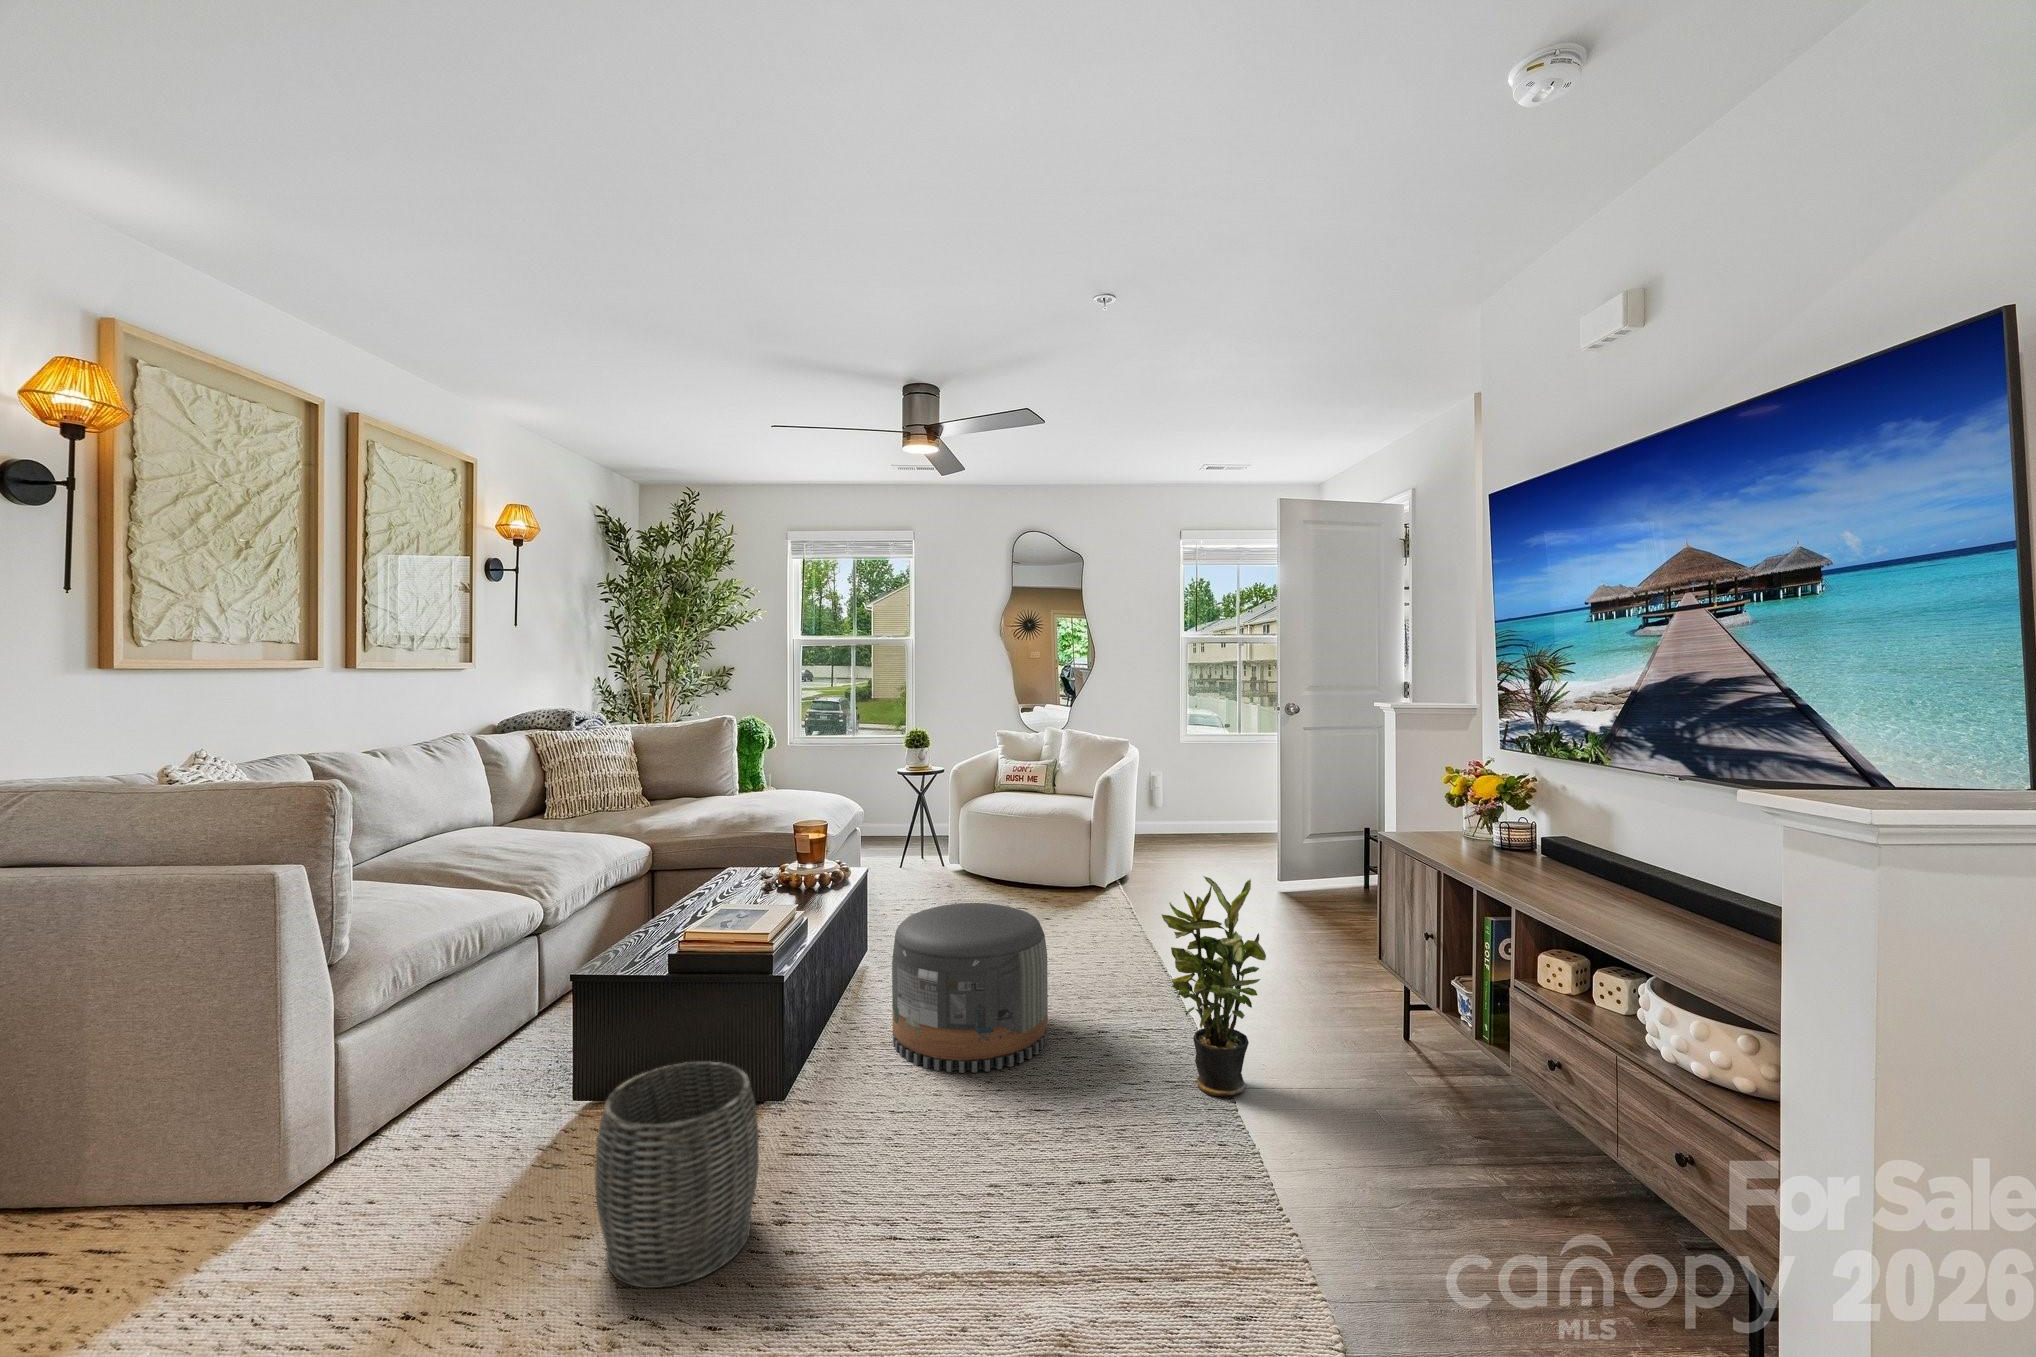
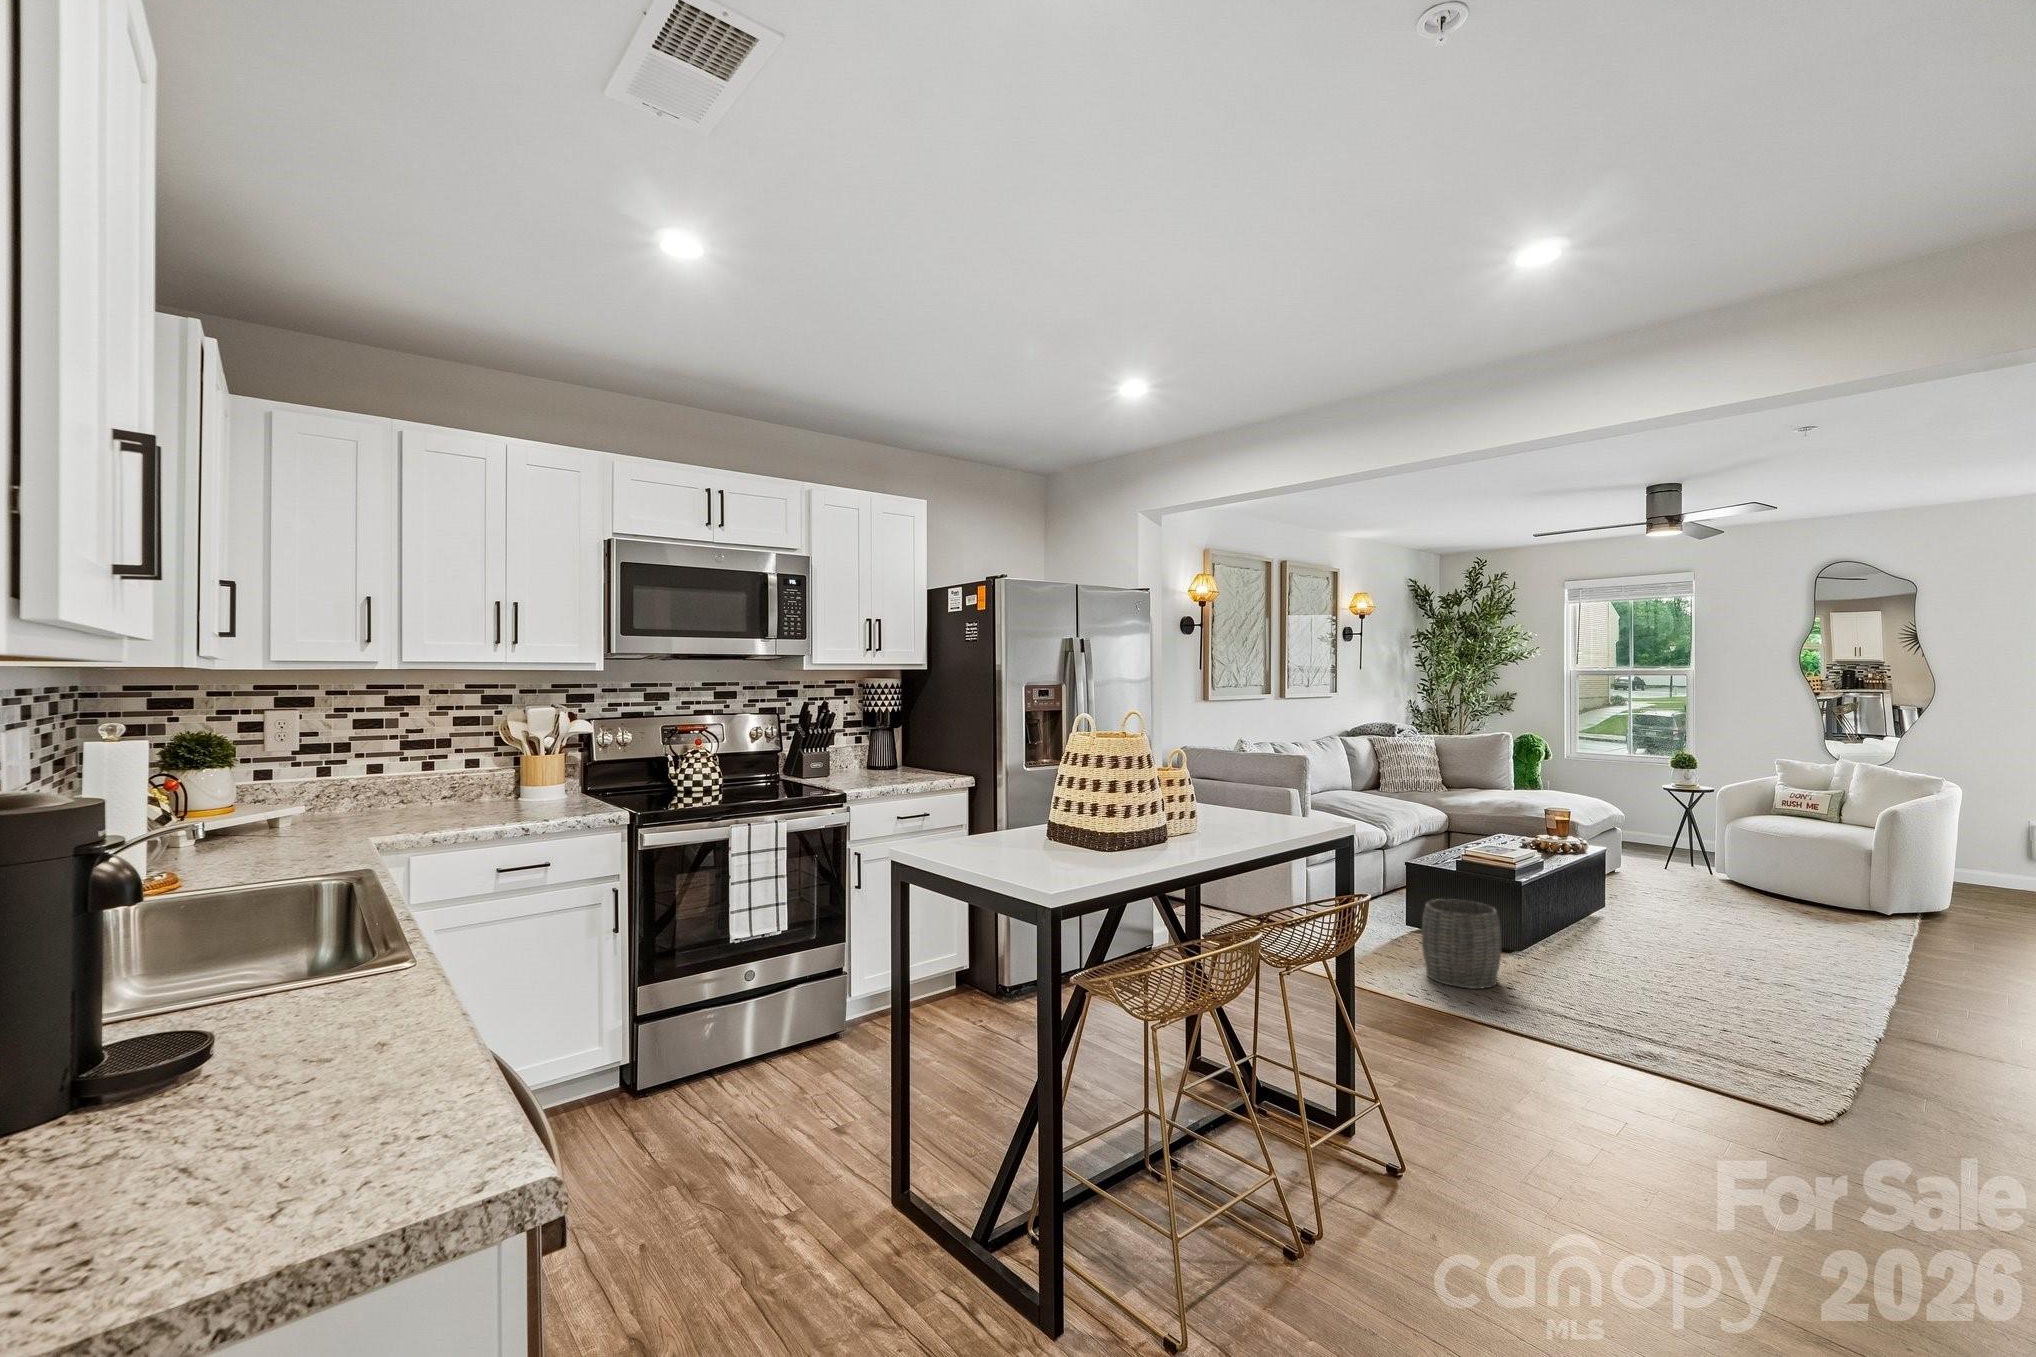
potted plant: present [1162,876,1266,1096] -> none [1822,868,1934,1031]
pouf: present [892,903,1048,1073] -> none [1607,870,1738,977]

